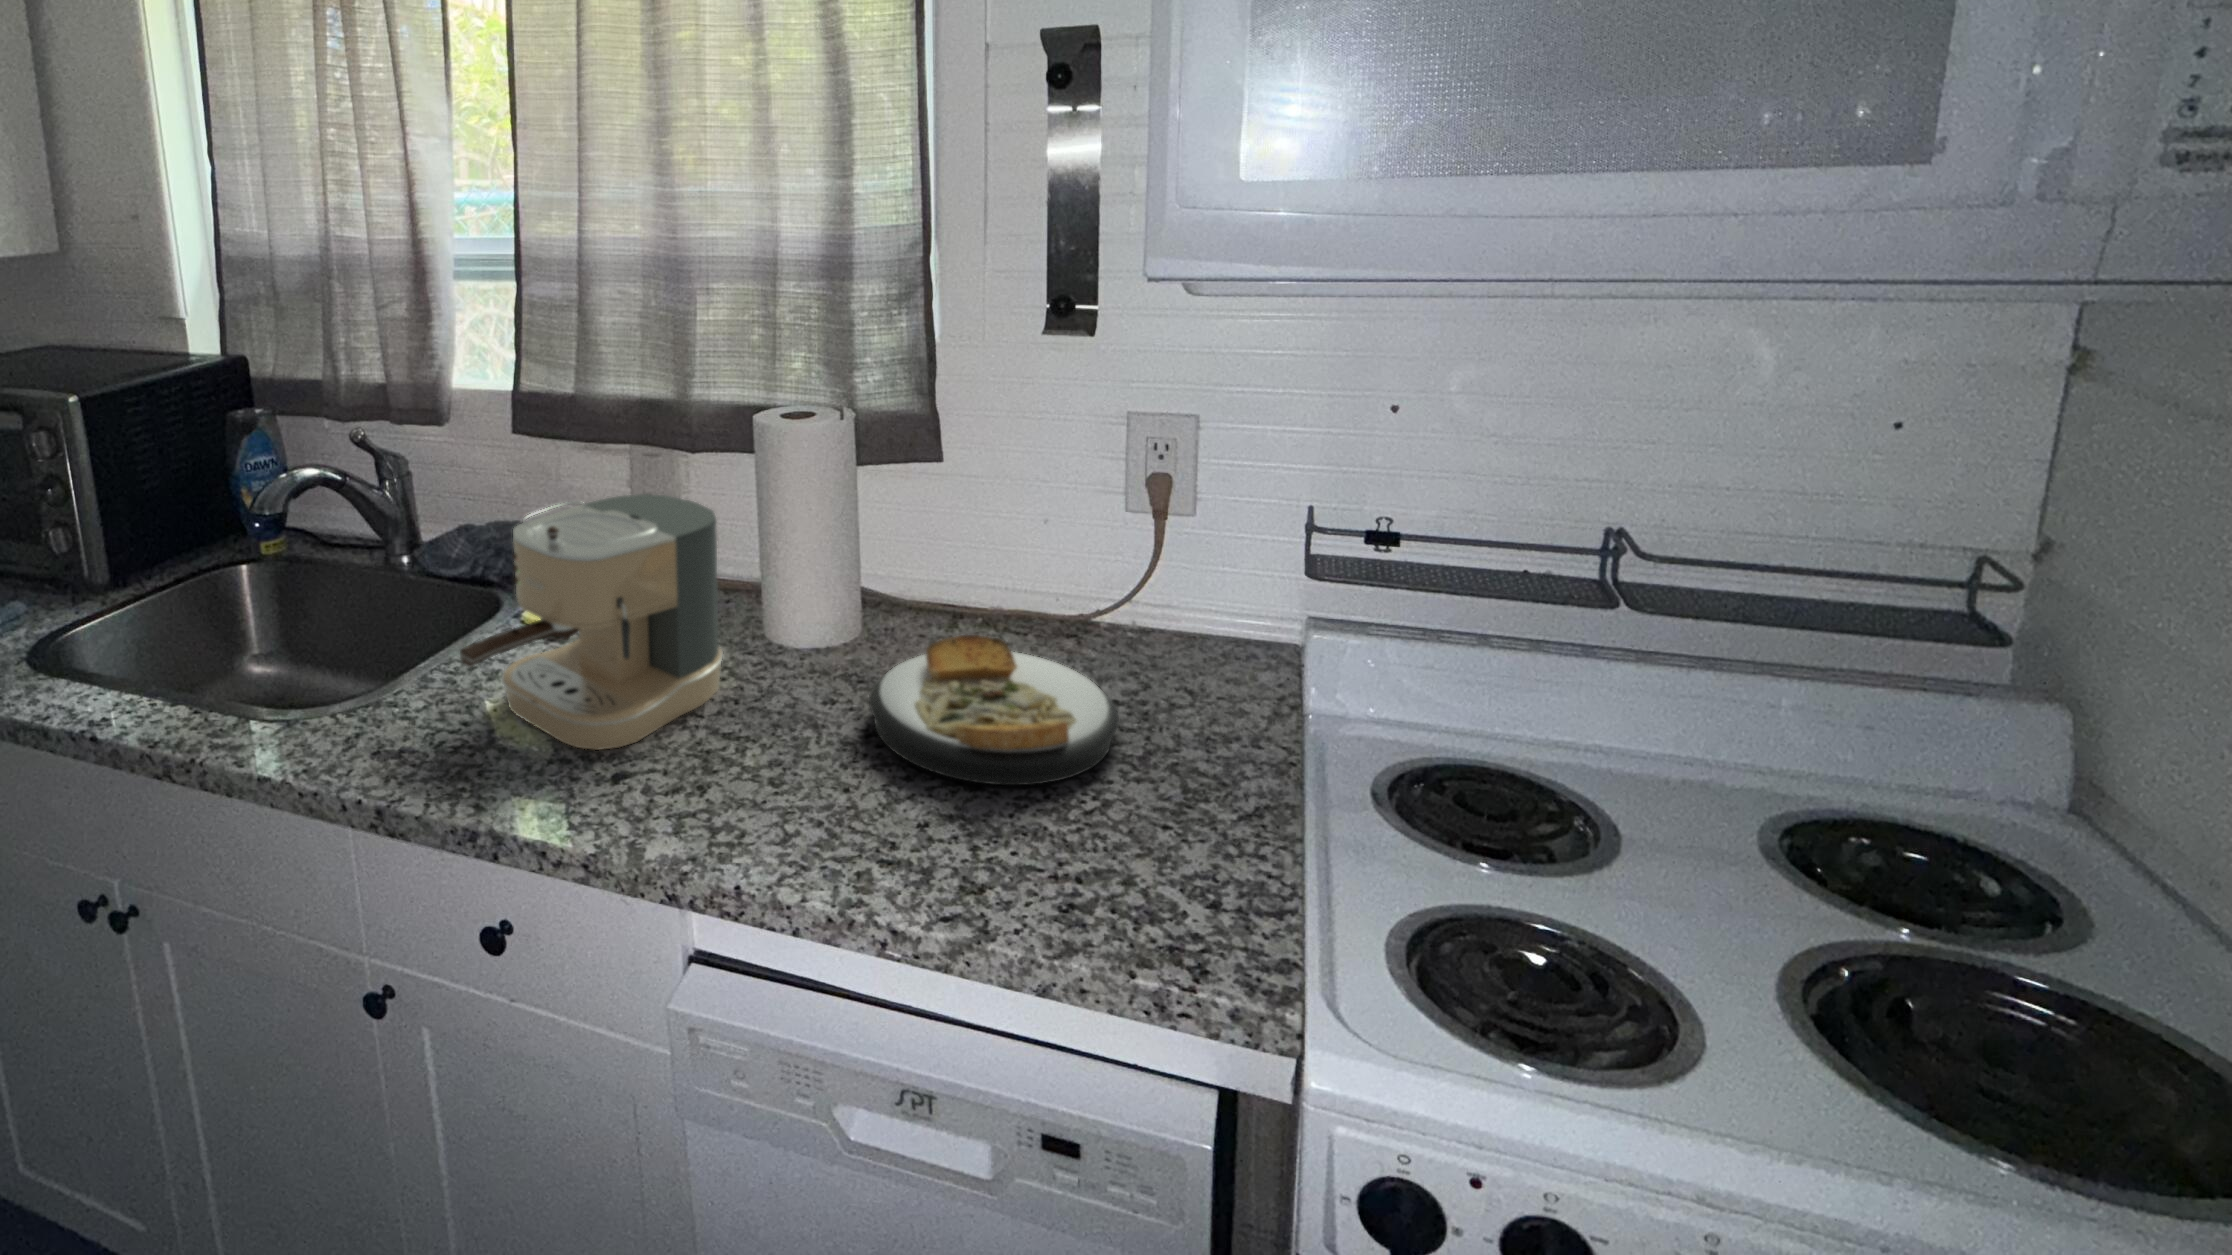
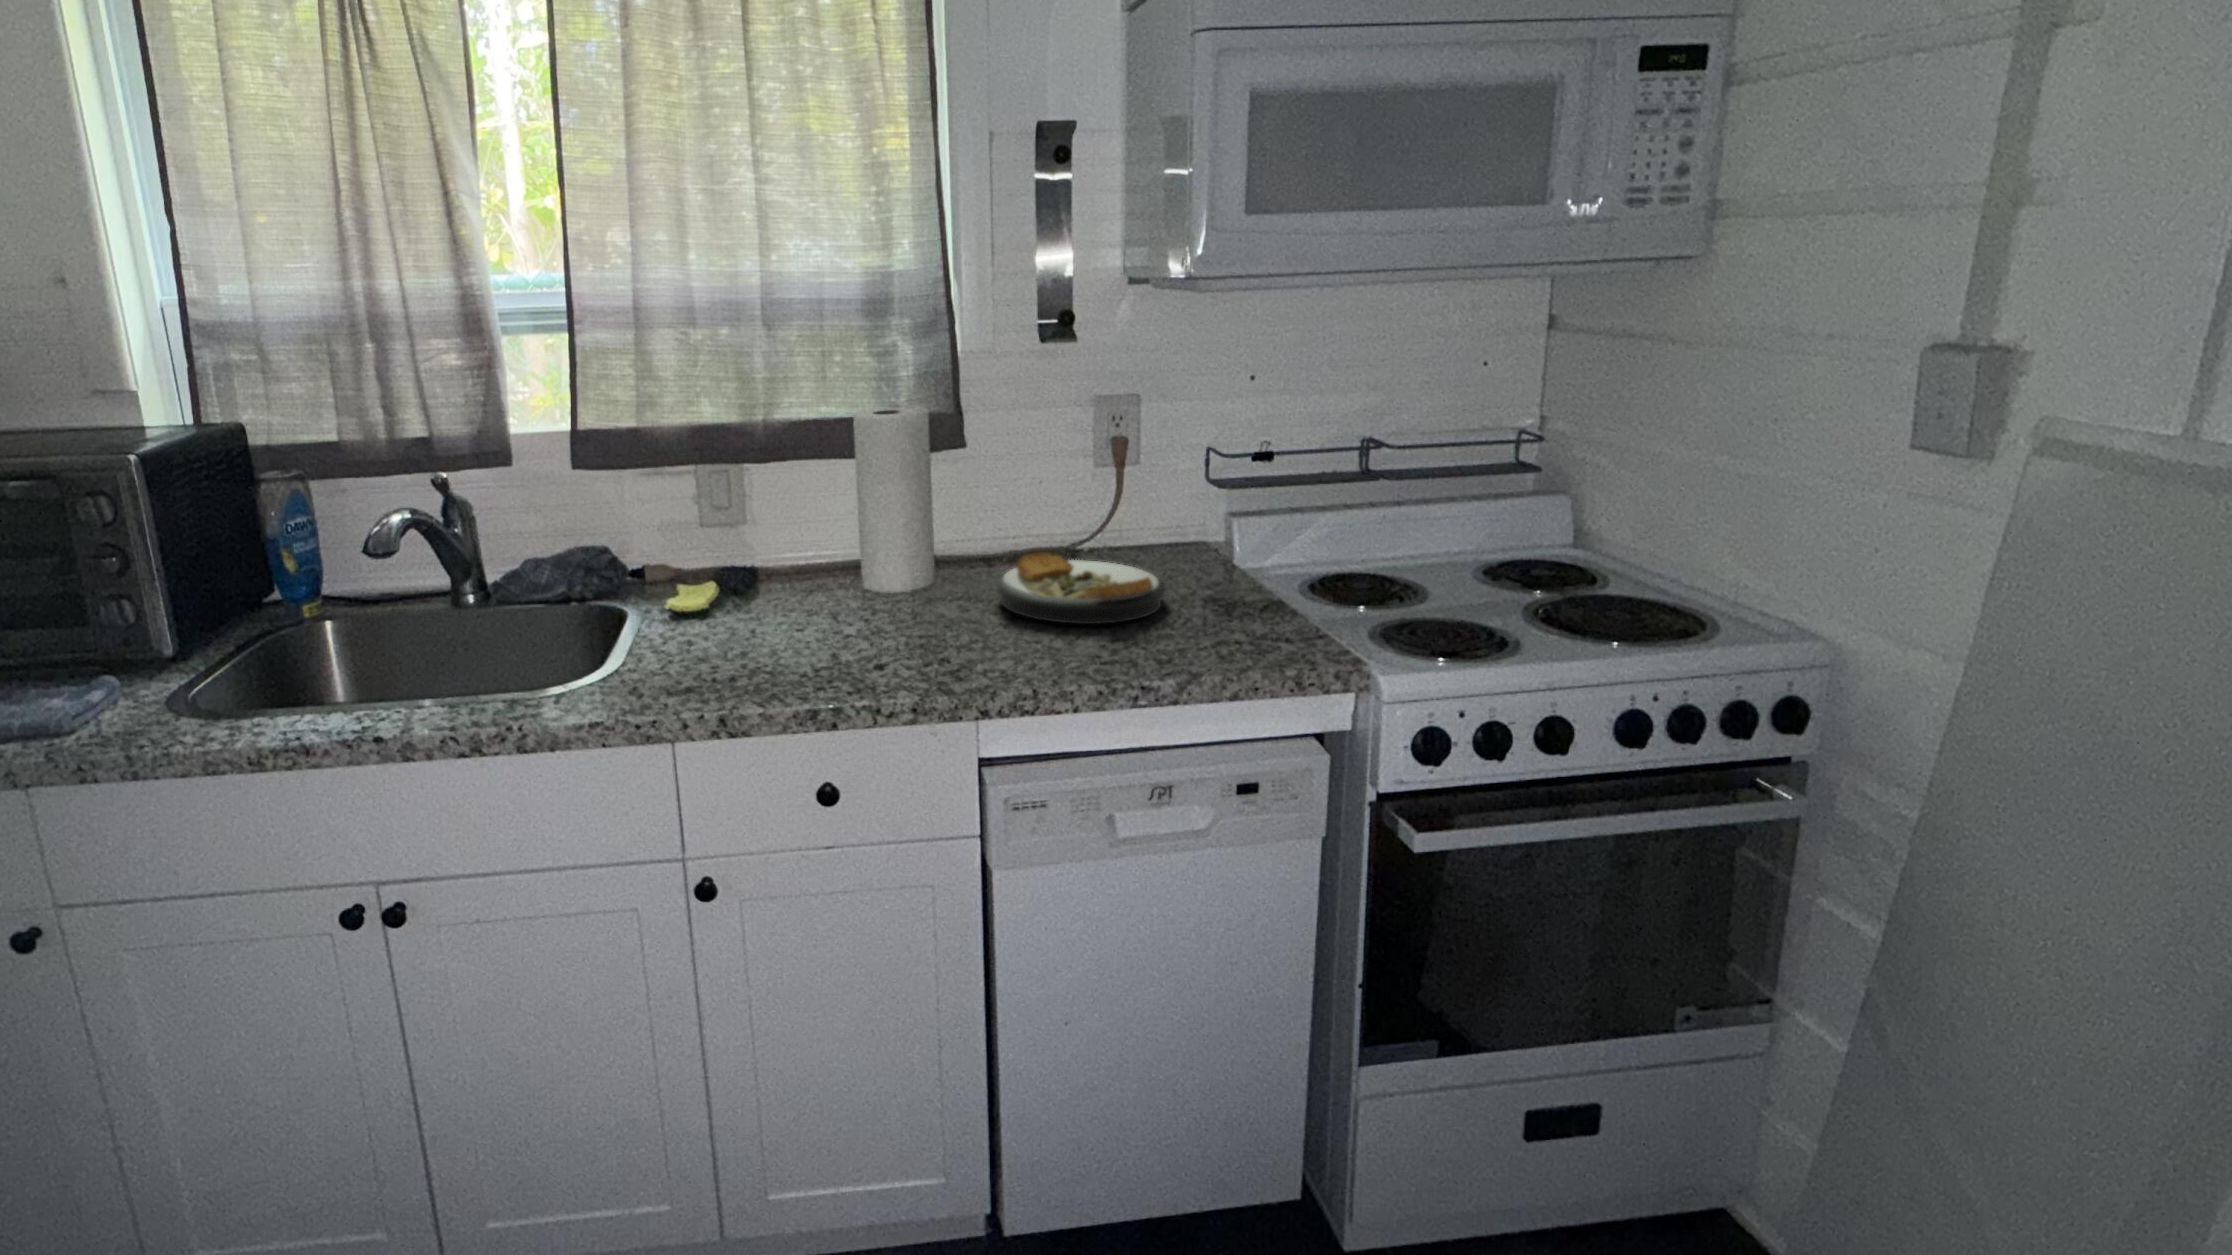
coffee maker: present [460,494,723,750] -> none [722,478,880,660]

